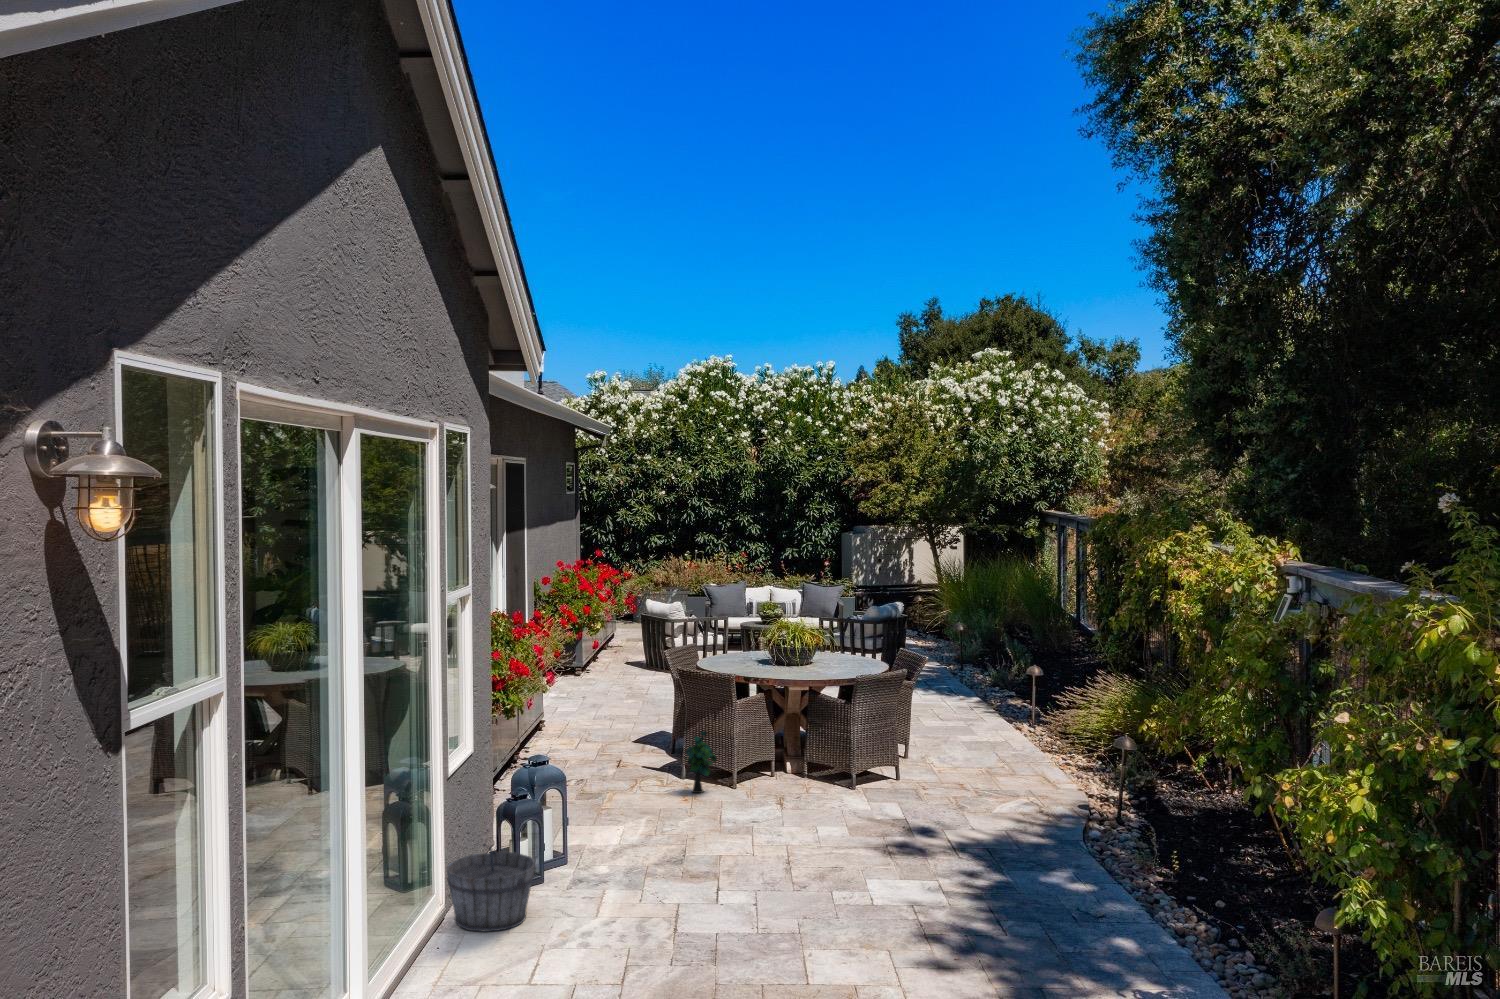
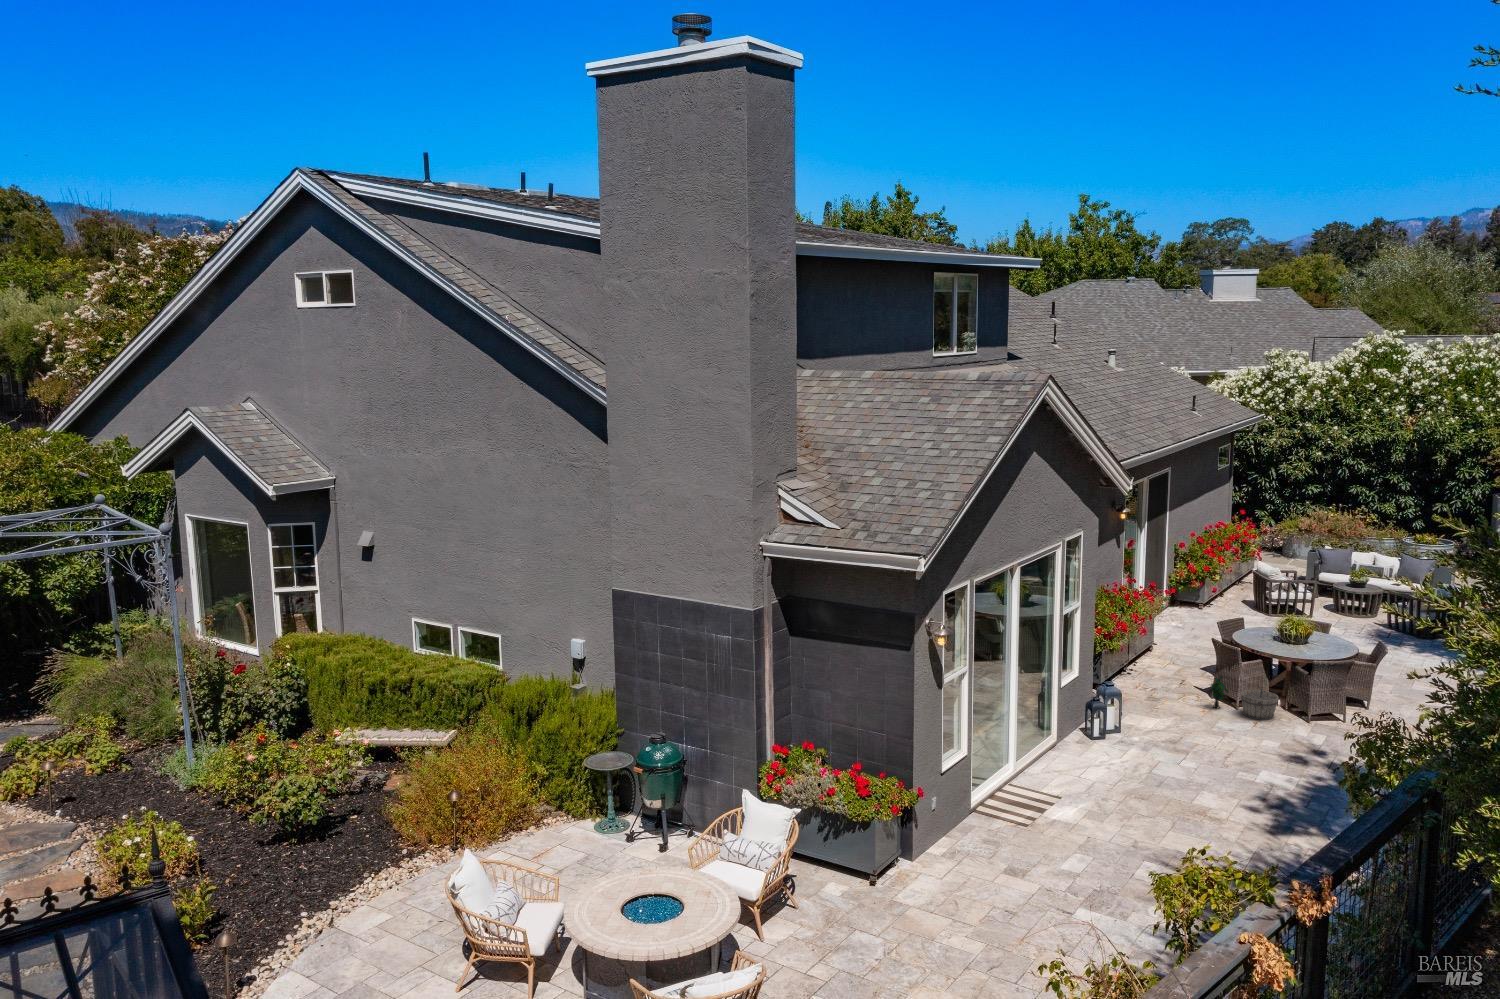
wooden bucket: present [447,844,535,932] -> present [1241,687,1279,720]

